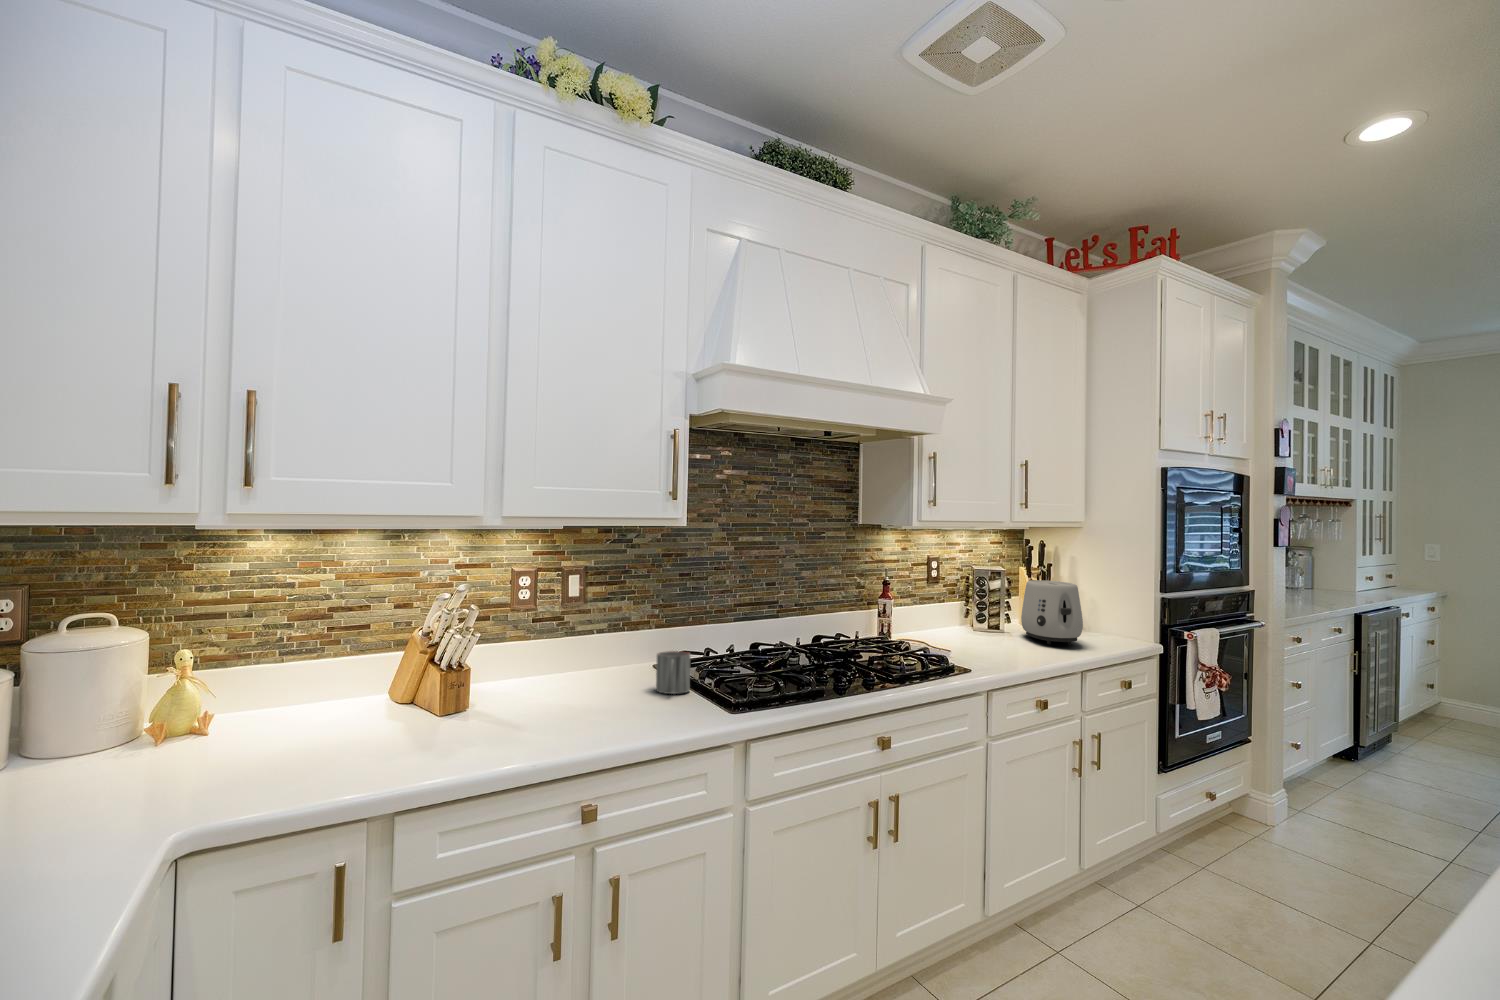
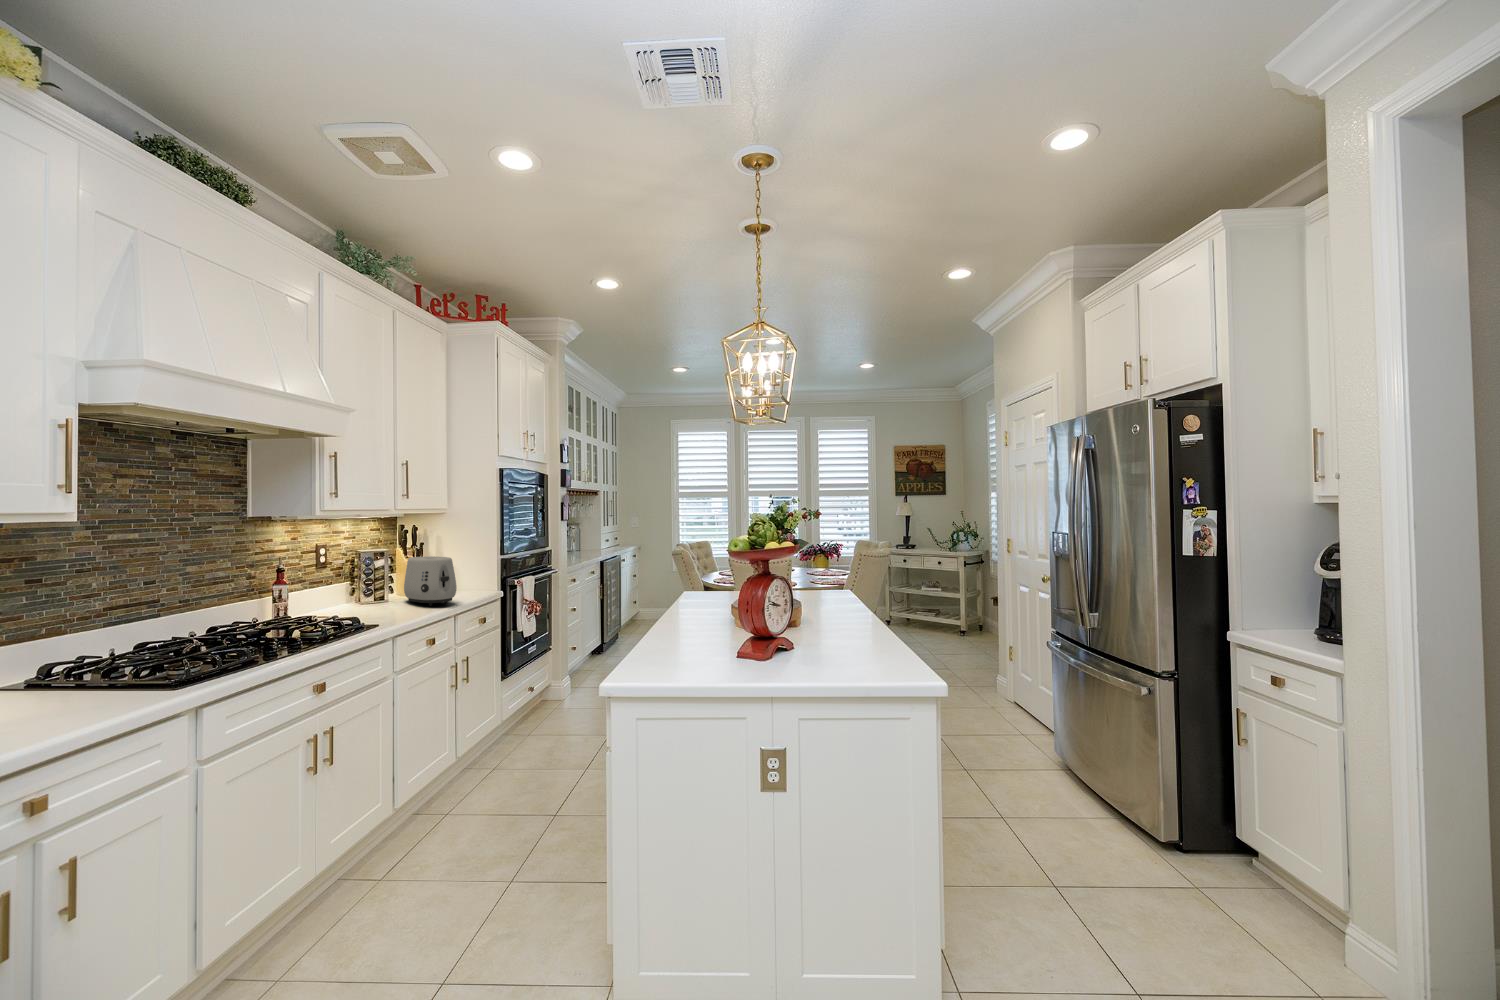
mug: present [656,651,690,694] -> none [38,663,91,712]

